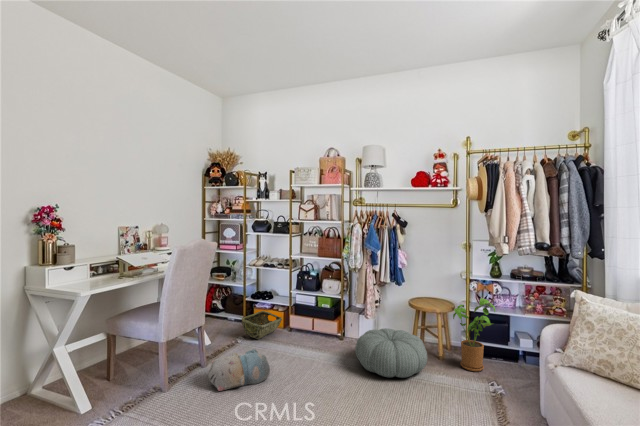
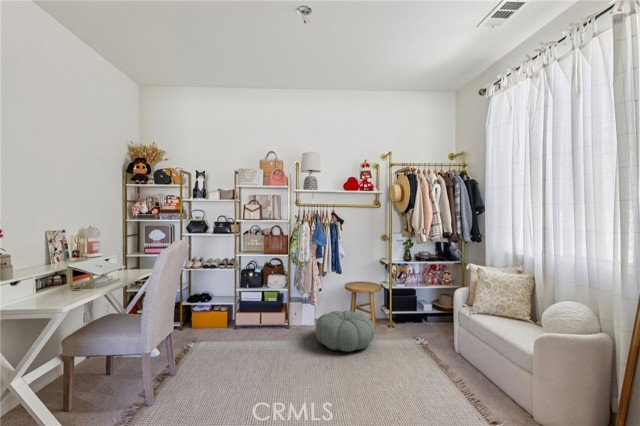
house plant: present [453,298,495,371] -> none [384,277,417,334]
woven basket: present [242,311,282,339] -> none [190,313,228,342]
plush toy: present [208,349,270,391] -> none [191,350,253,401]

